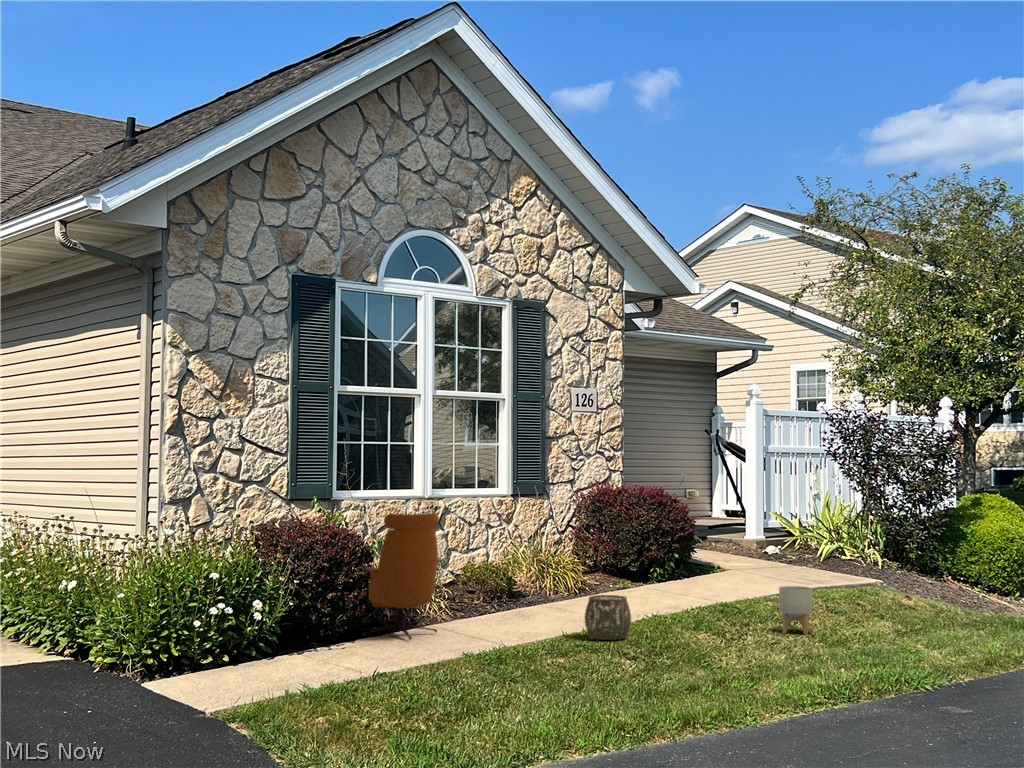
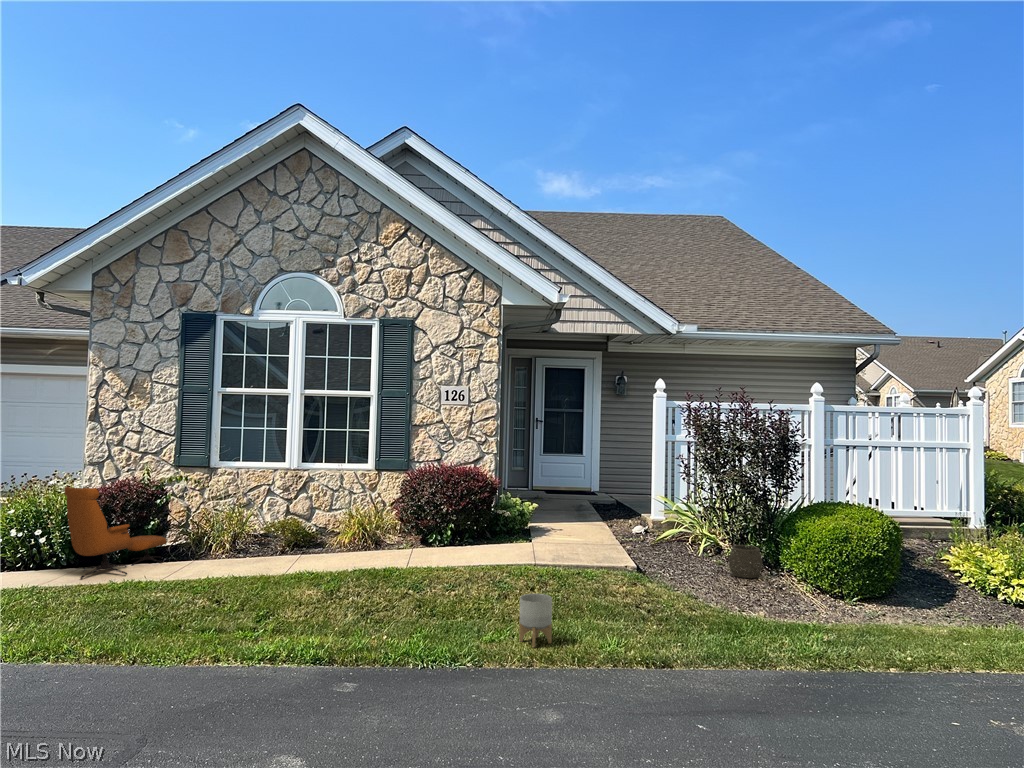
planter: present [779,586,812,634] -> present [519,594,552,647]
woven basket: present [584,595,631,640] -> present [729,545,762,578]

